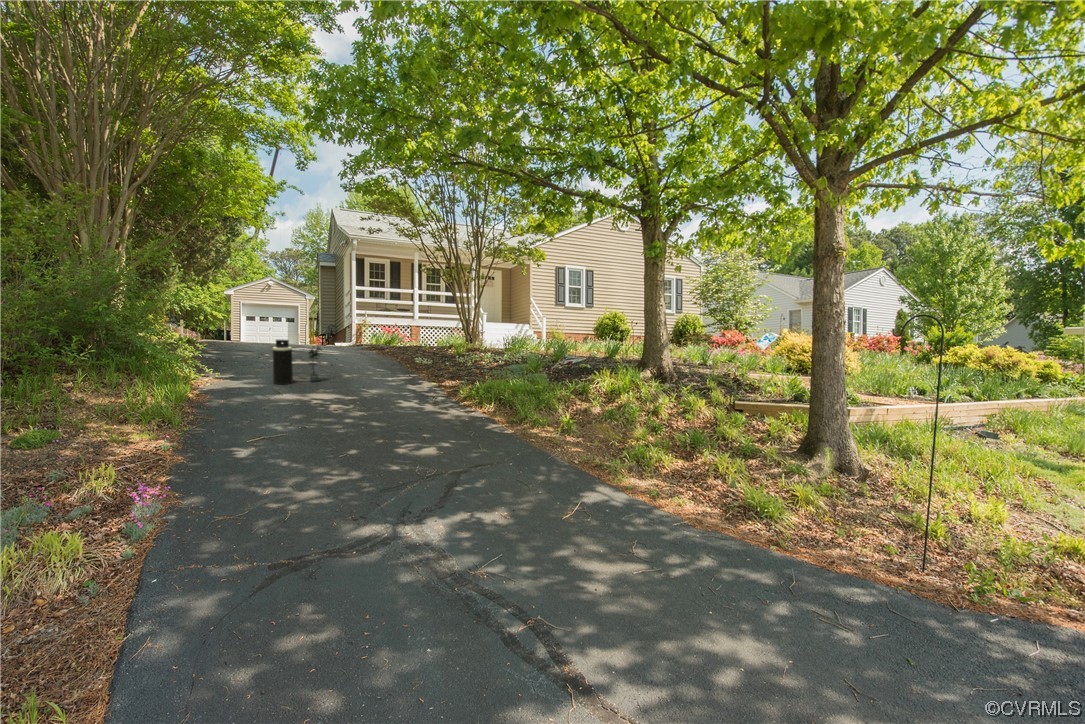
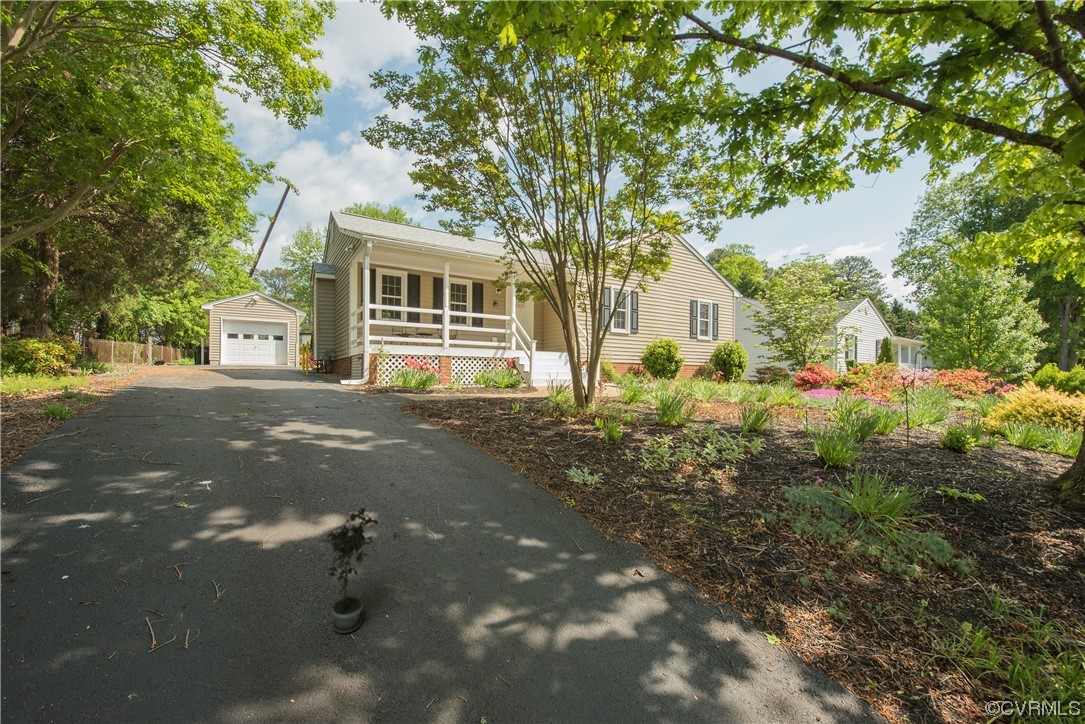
trash can: present [273,340,293,385] -> none [185,510,270,699]

